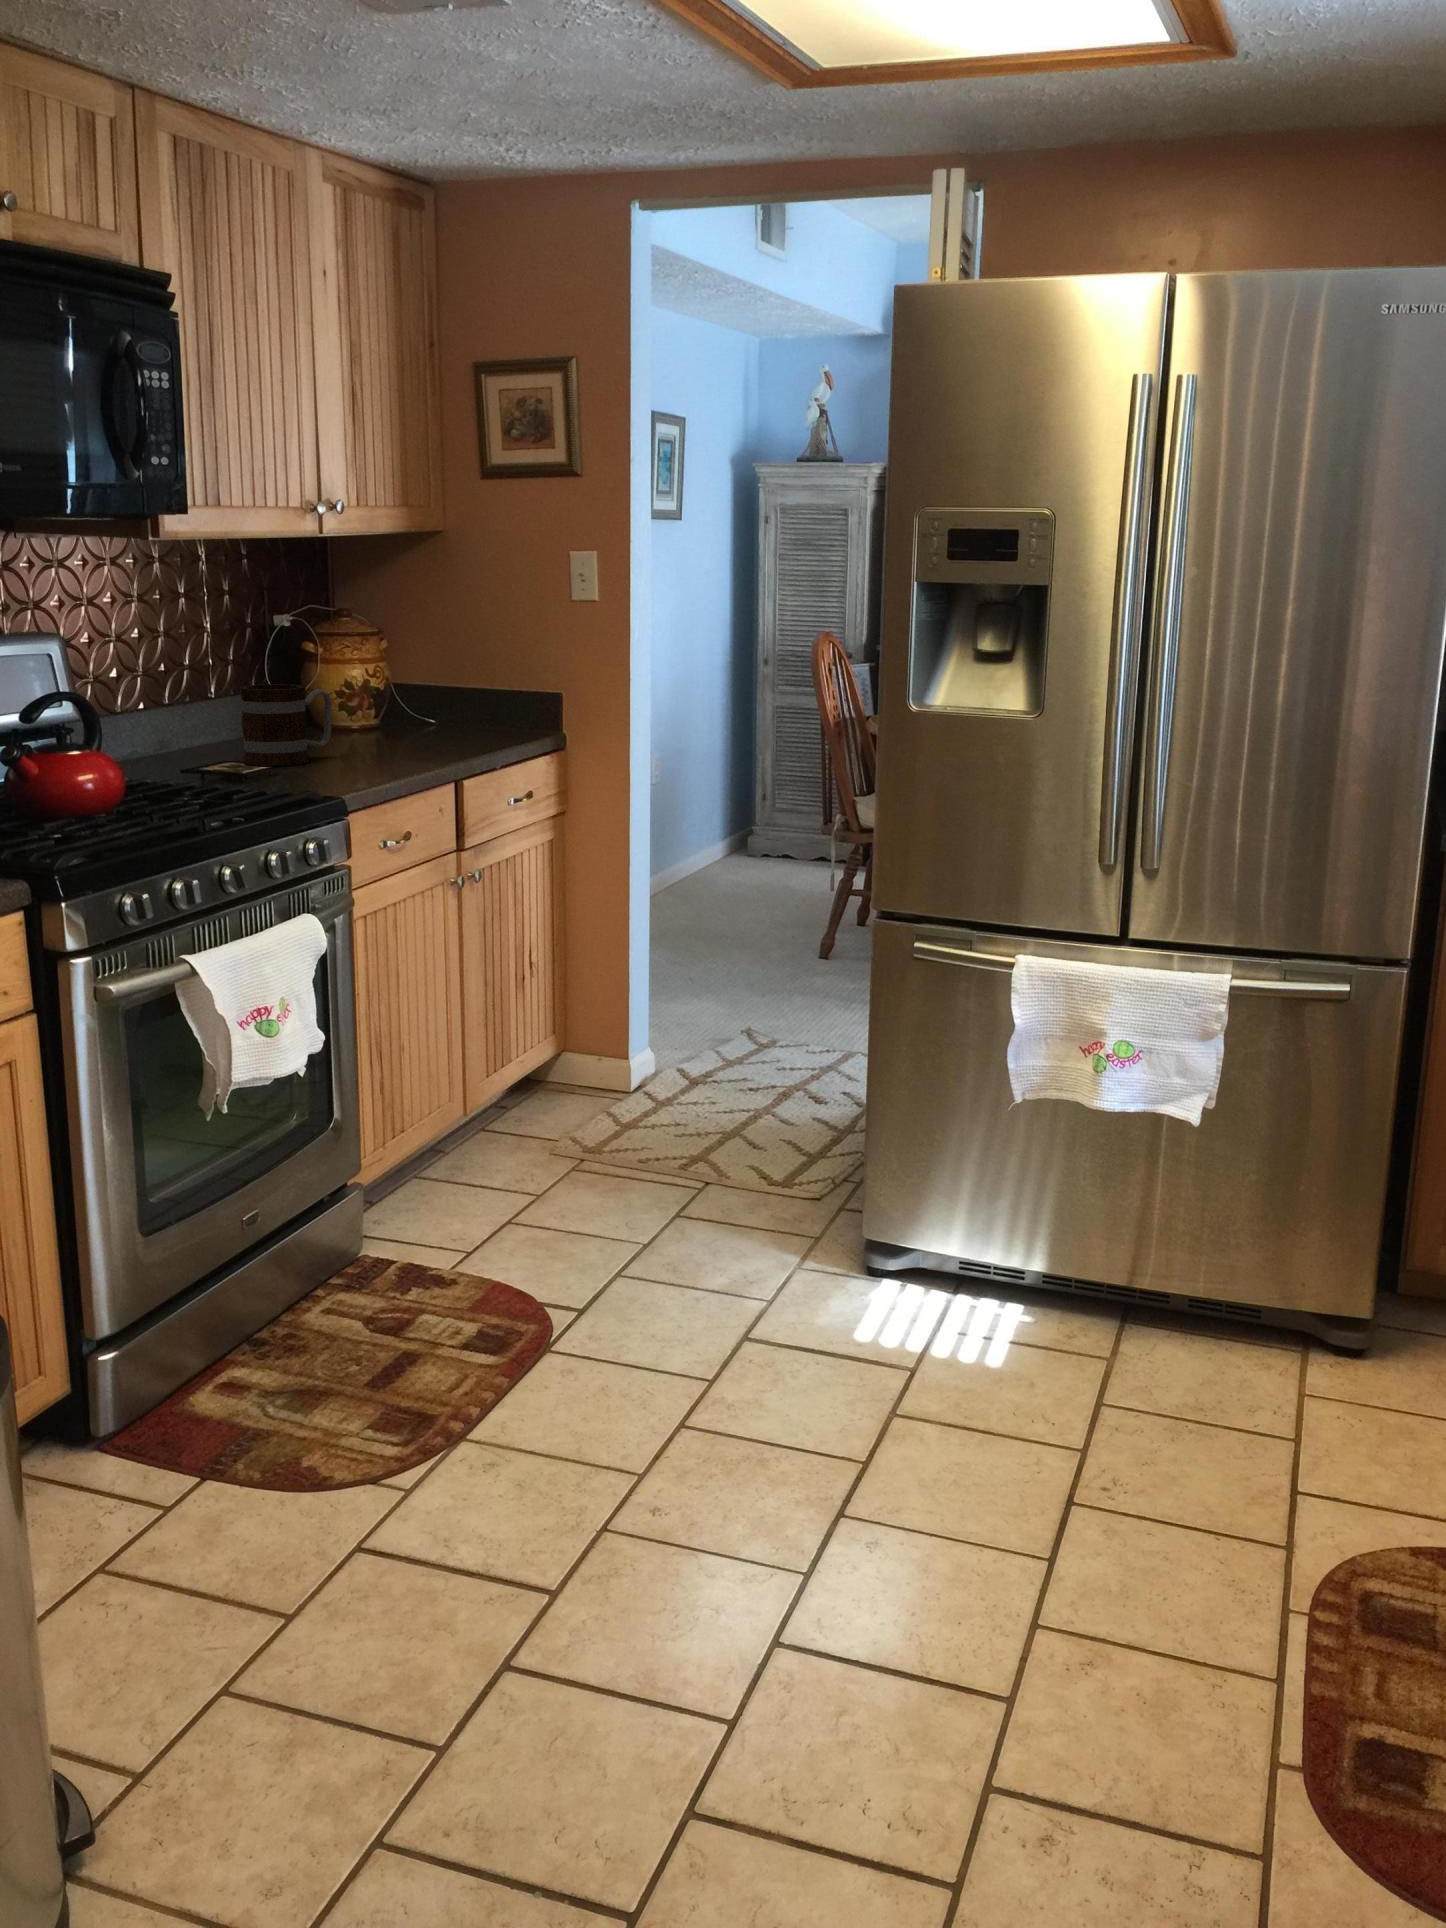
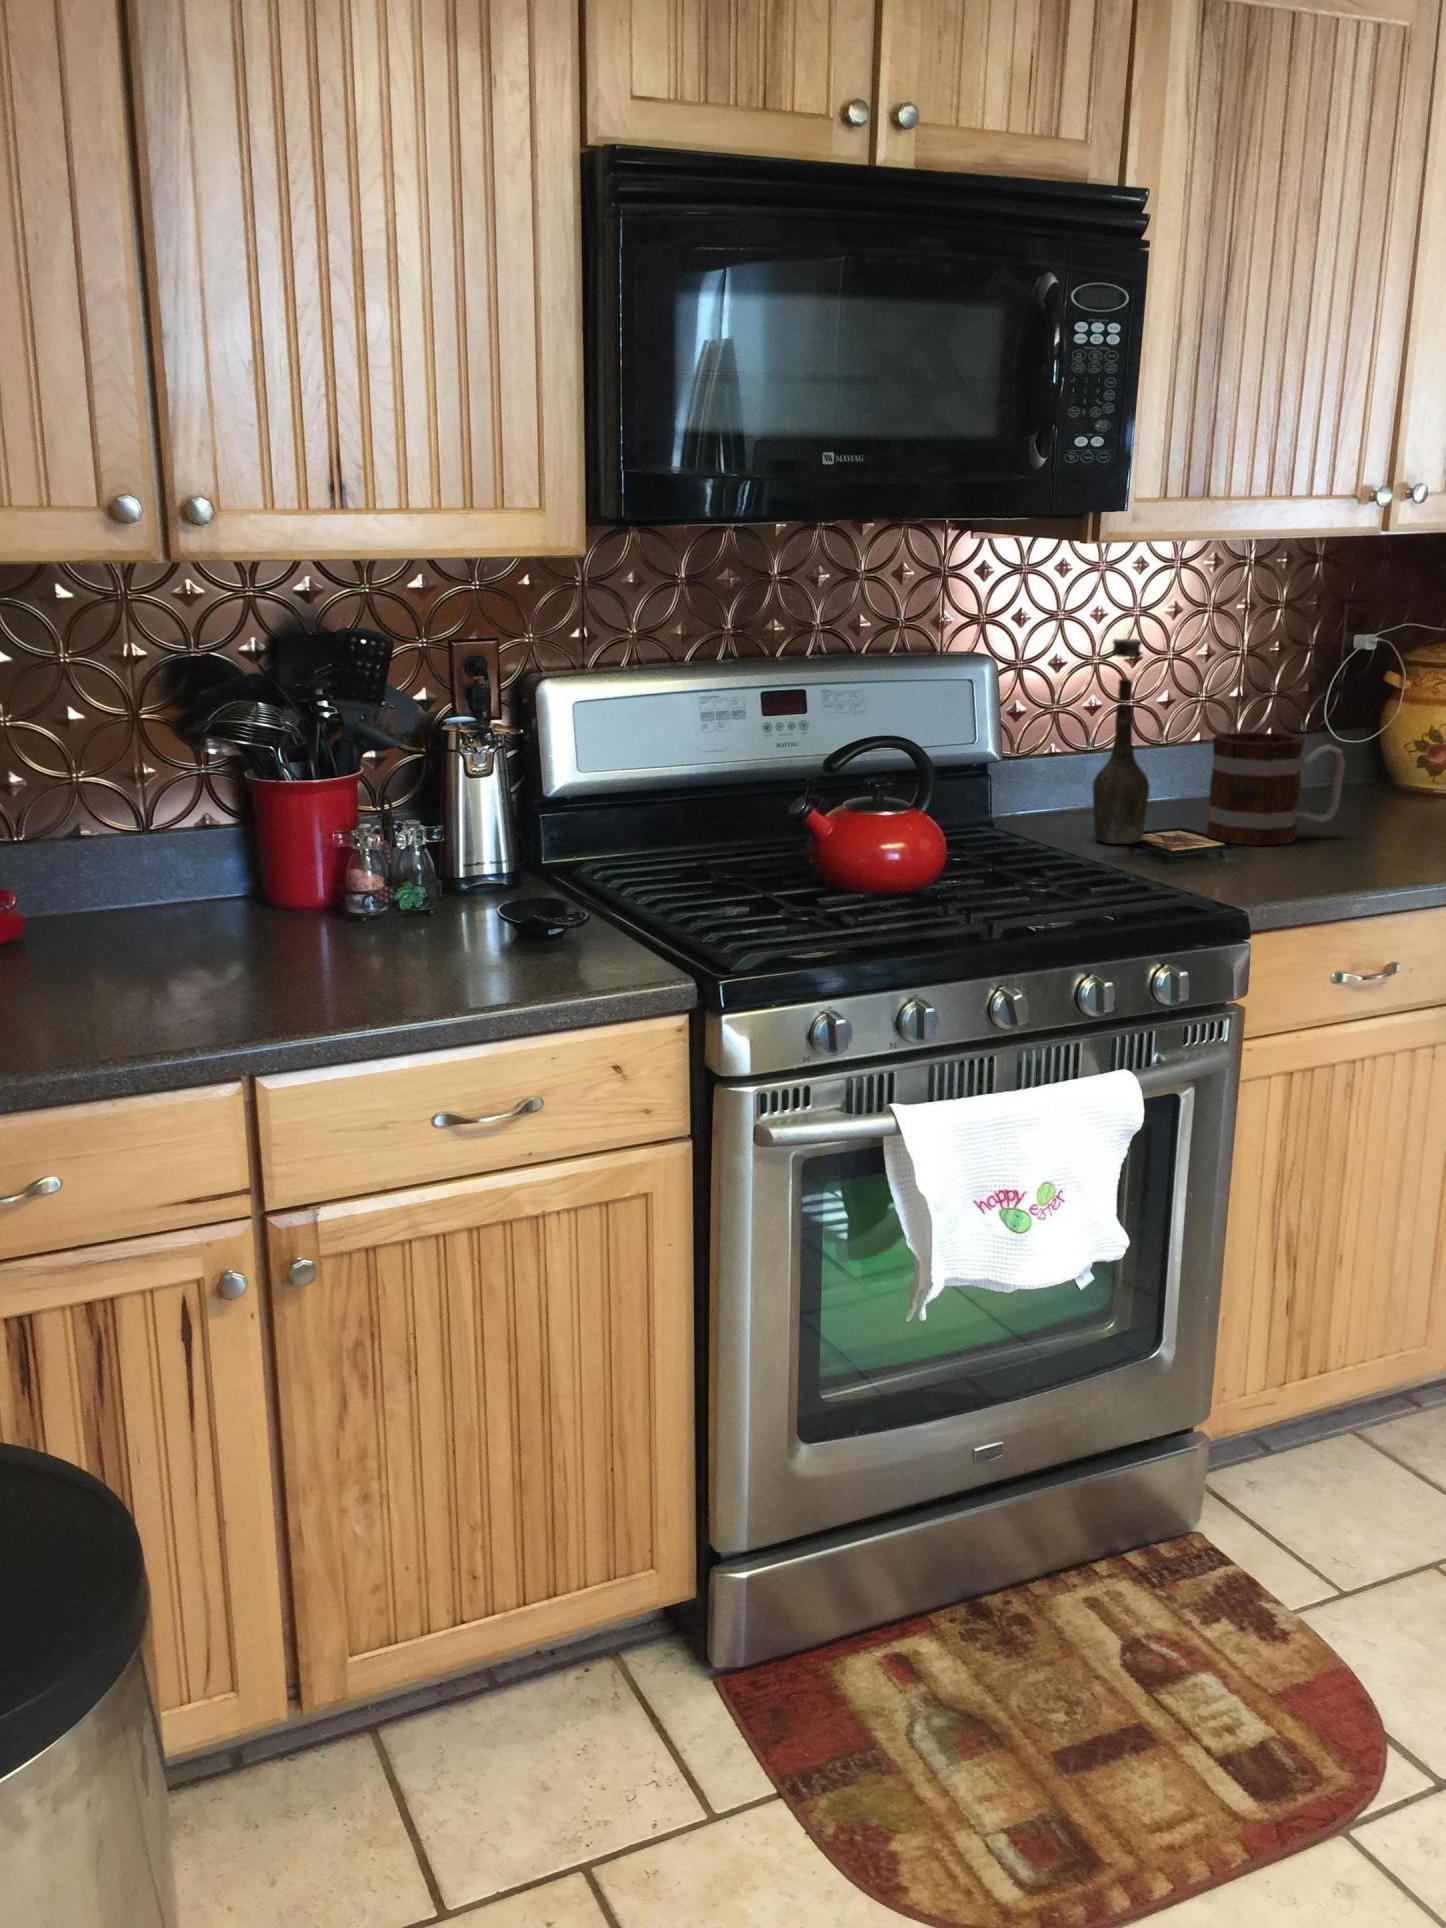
bottle: none [164,615,208,774] -> present [1092,639,1150,844]

